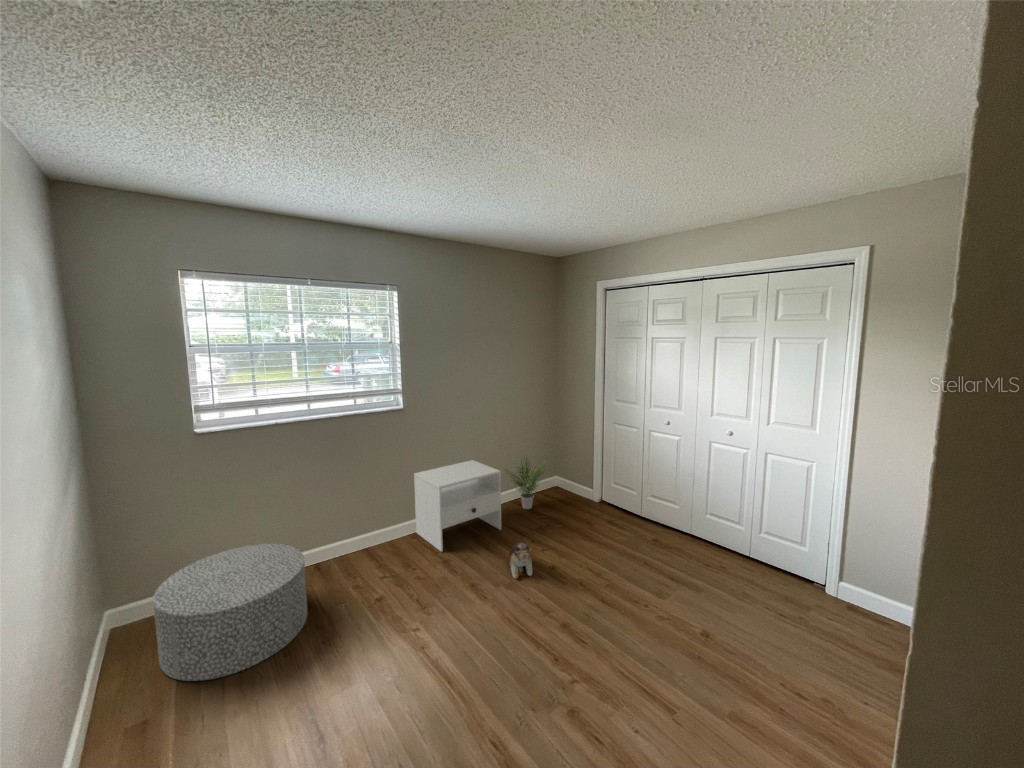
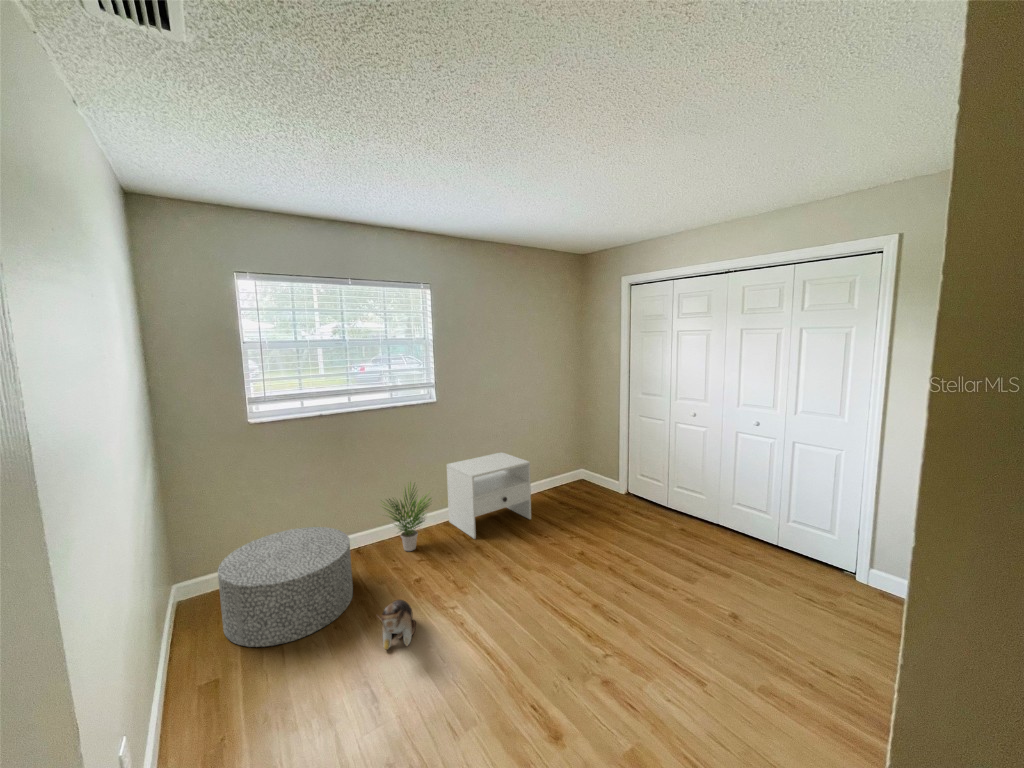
potted plant: present [508,457,543,509] -> present [384,483,431,551]
plush toy: present [509,543,532,579] -> present [377,600,416,650]

